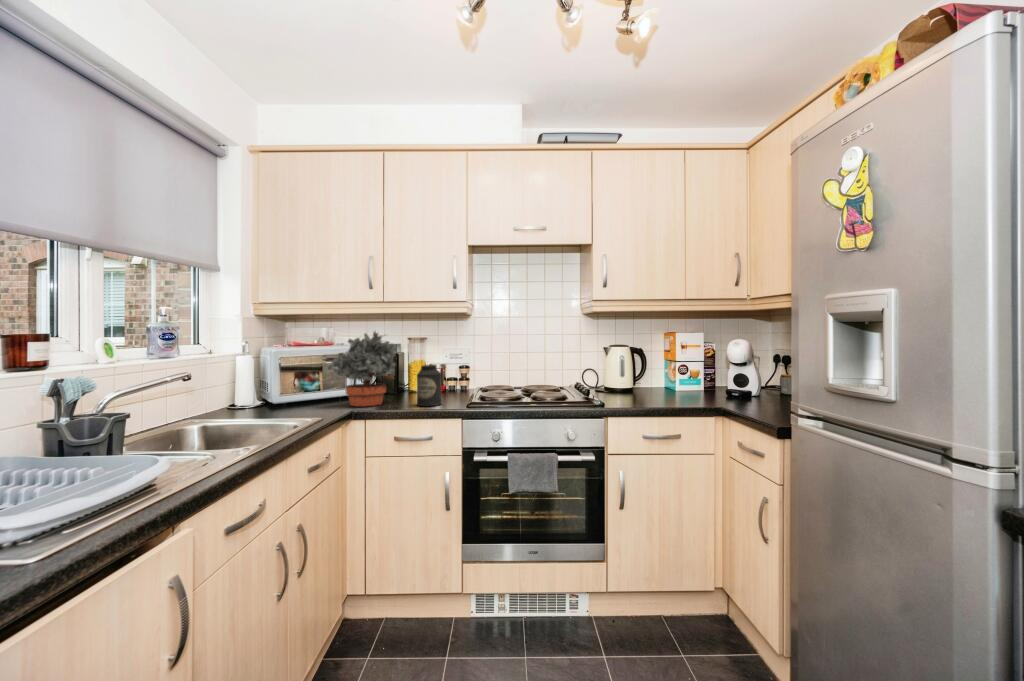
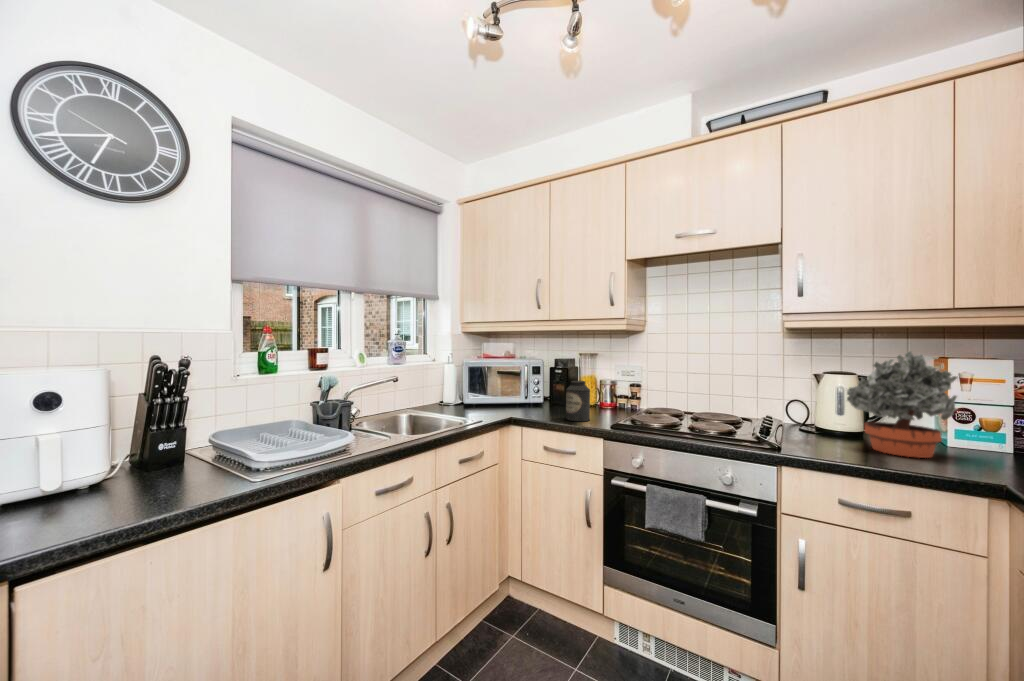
potted plant: present [328,331,397,406] -> present [847,351,958,458]

